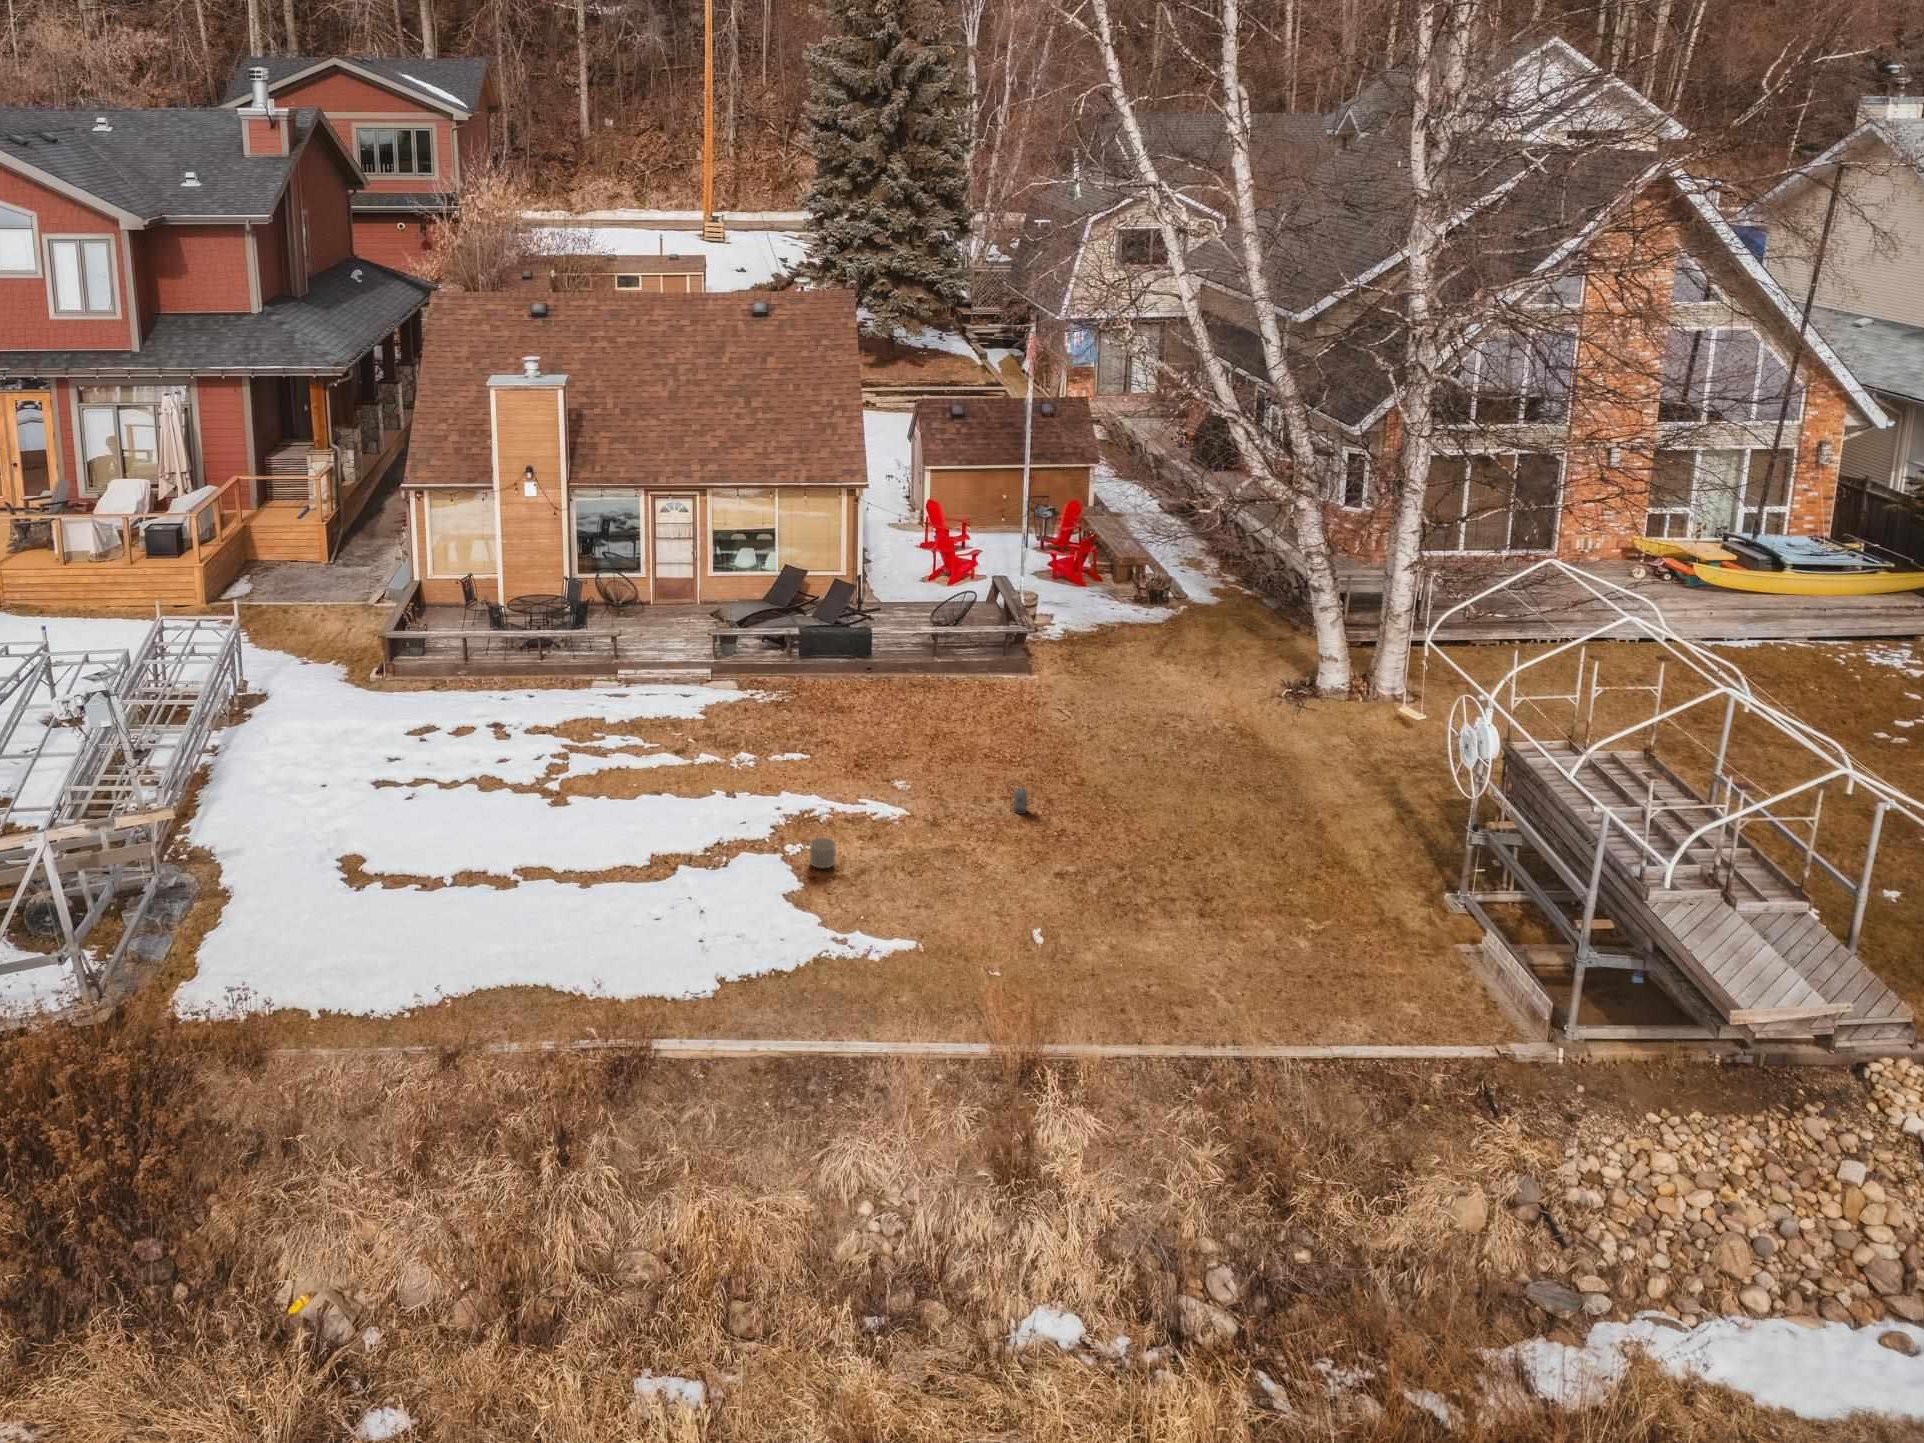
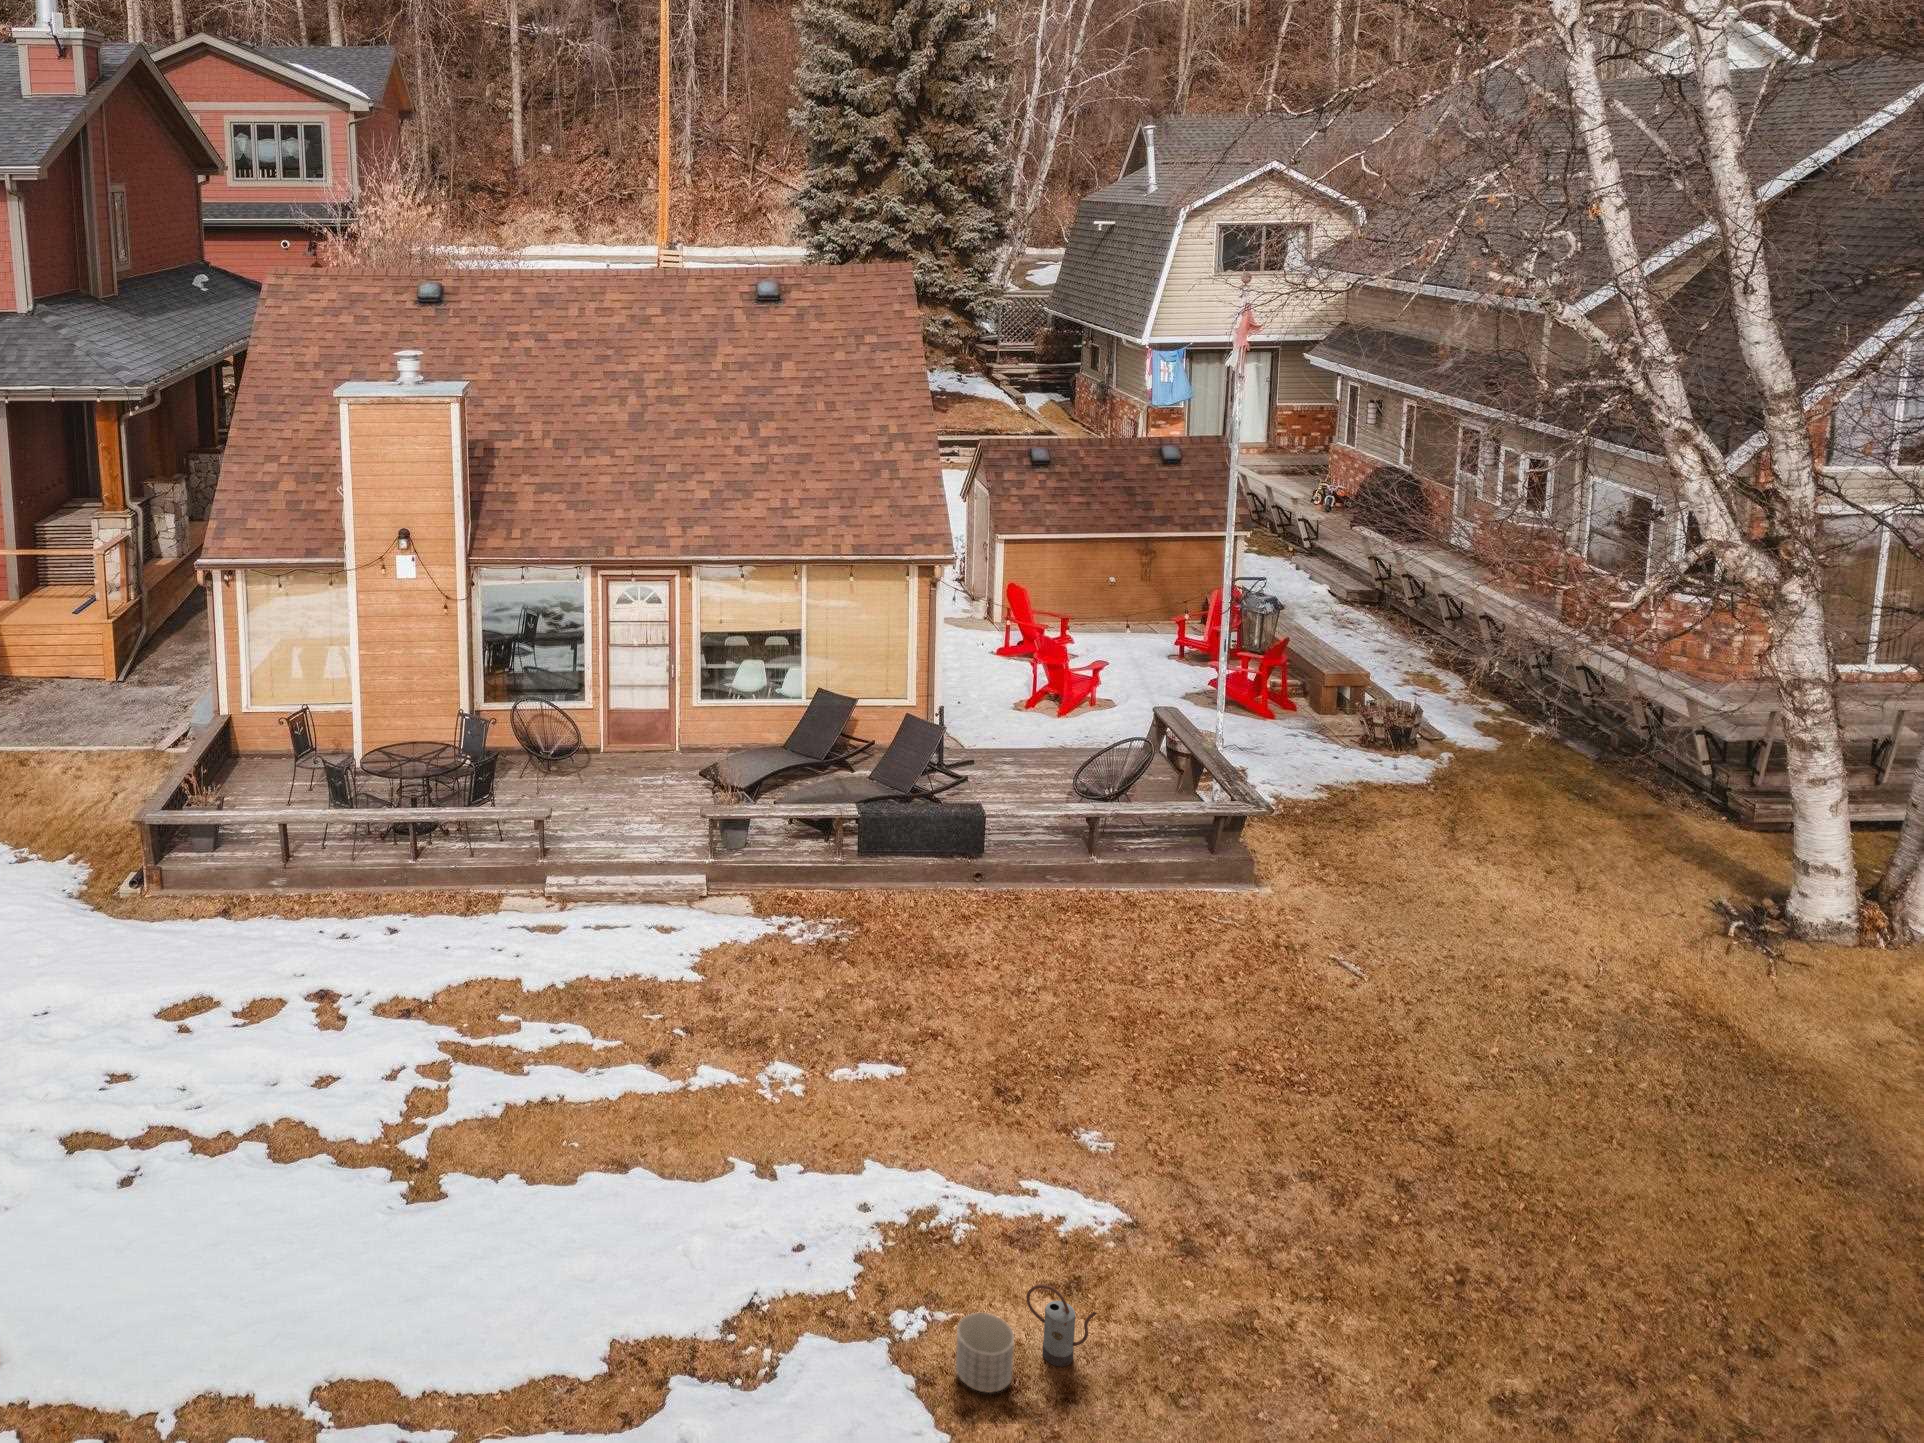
watering can: present [1007,783,1028,814] -> present [1026,1285,1097,1367]

